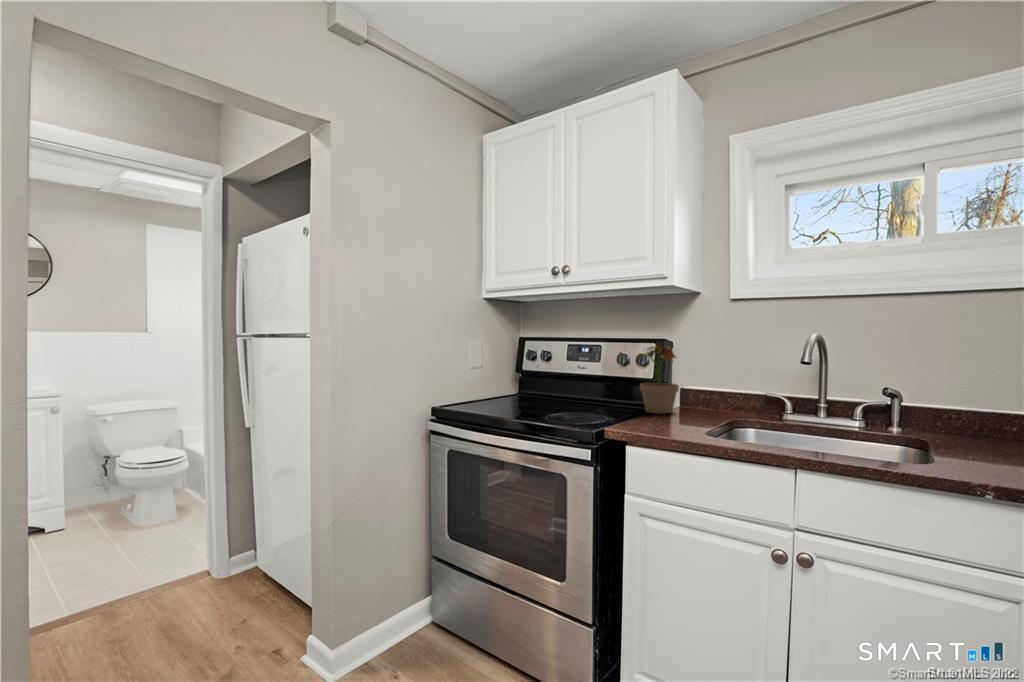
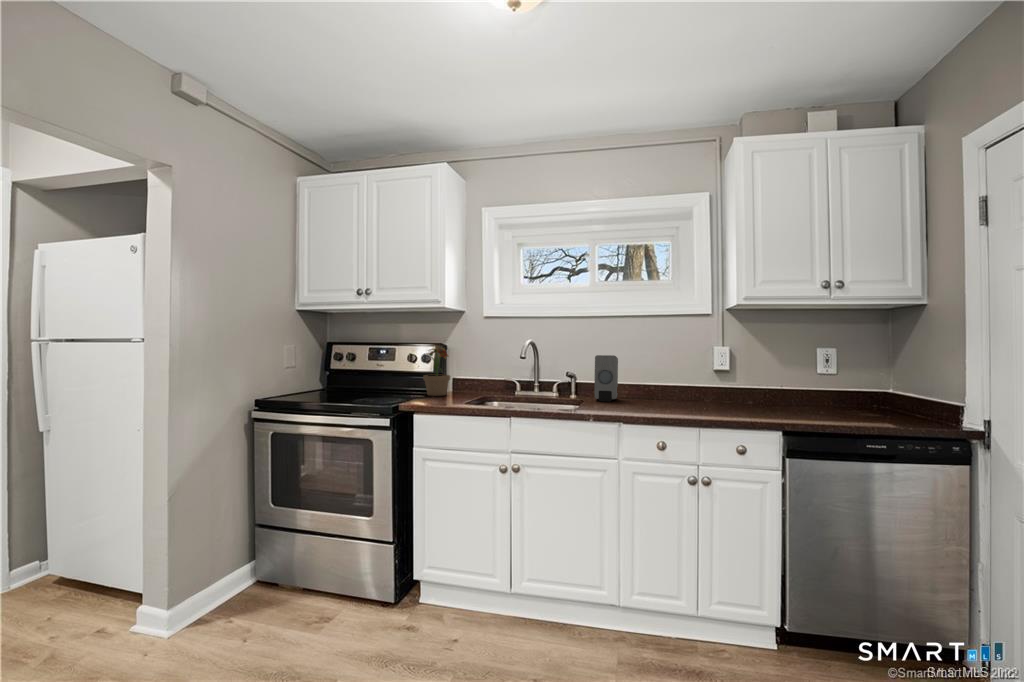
soap dispenser: none [942,362,992,445] -> present [594,355,618,402]

